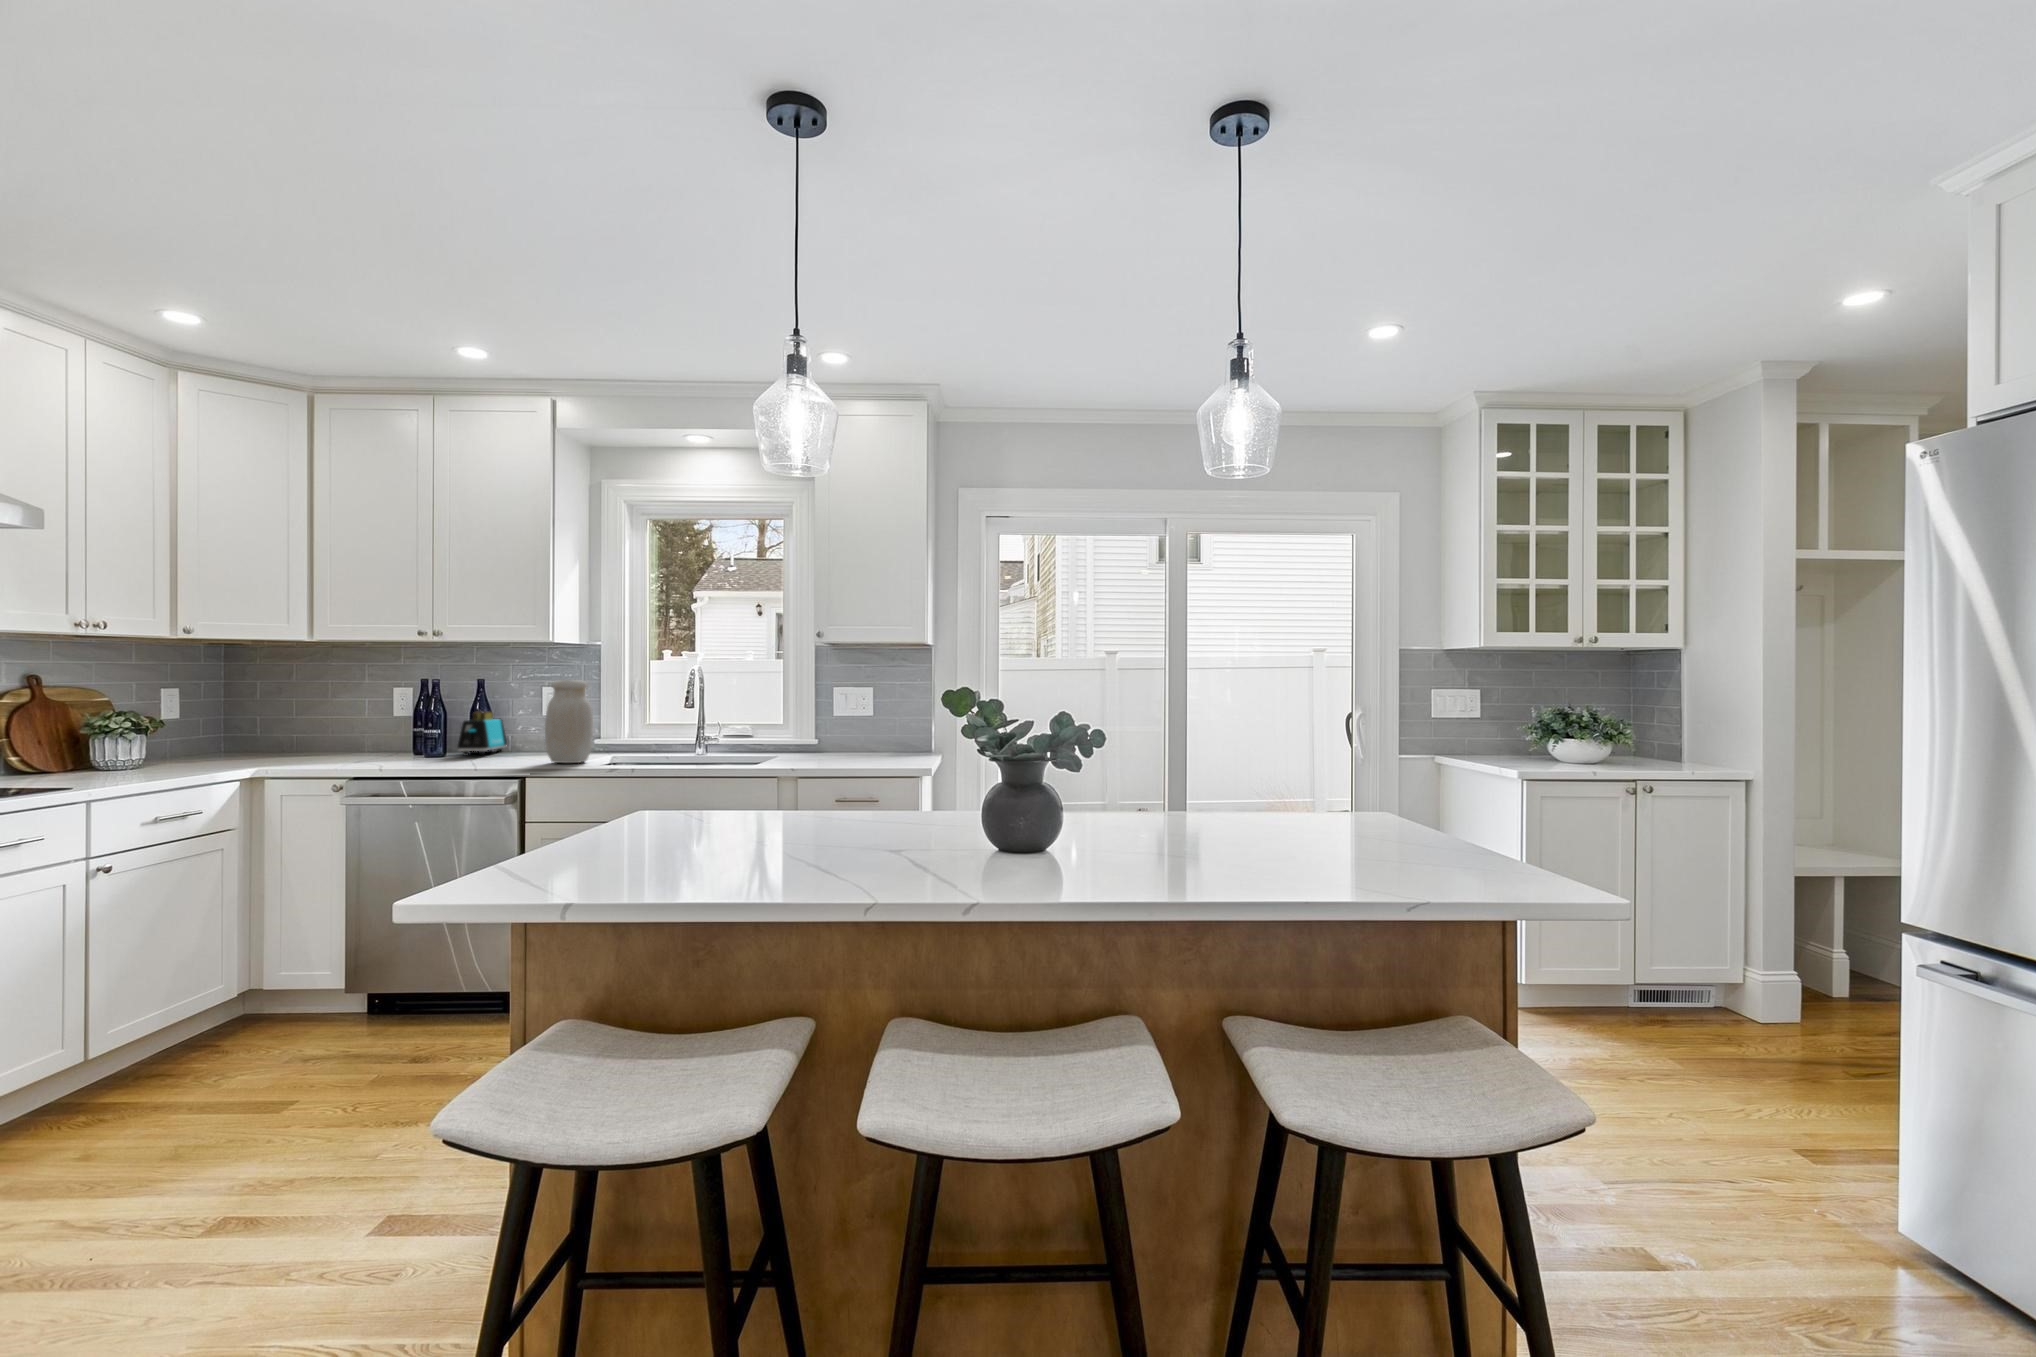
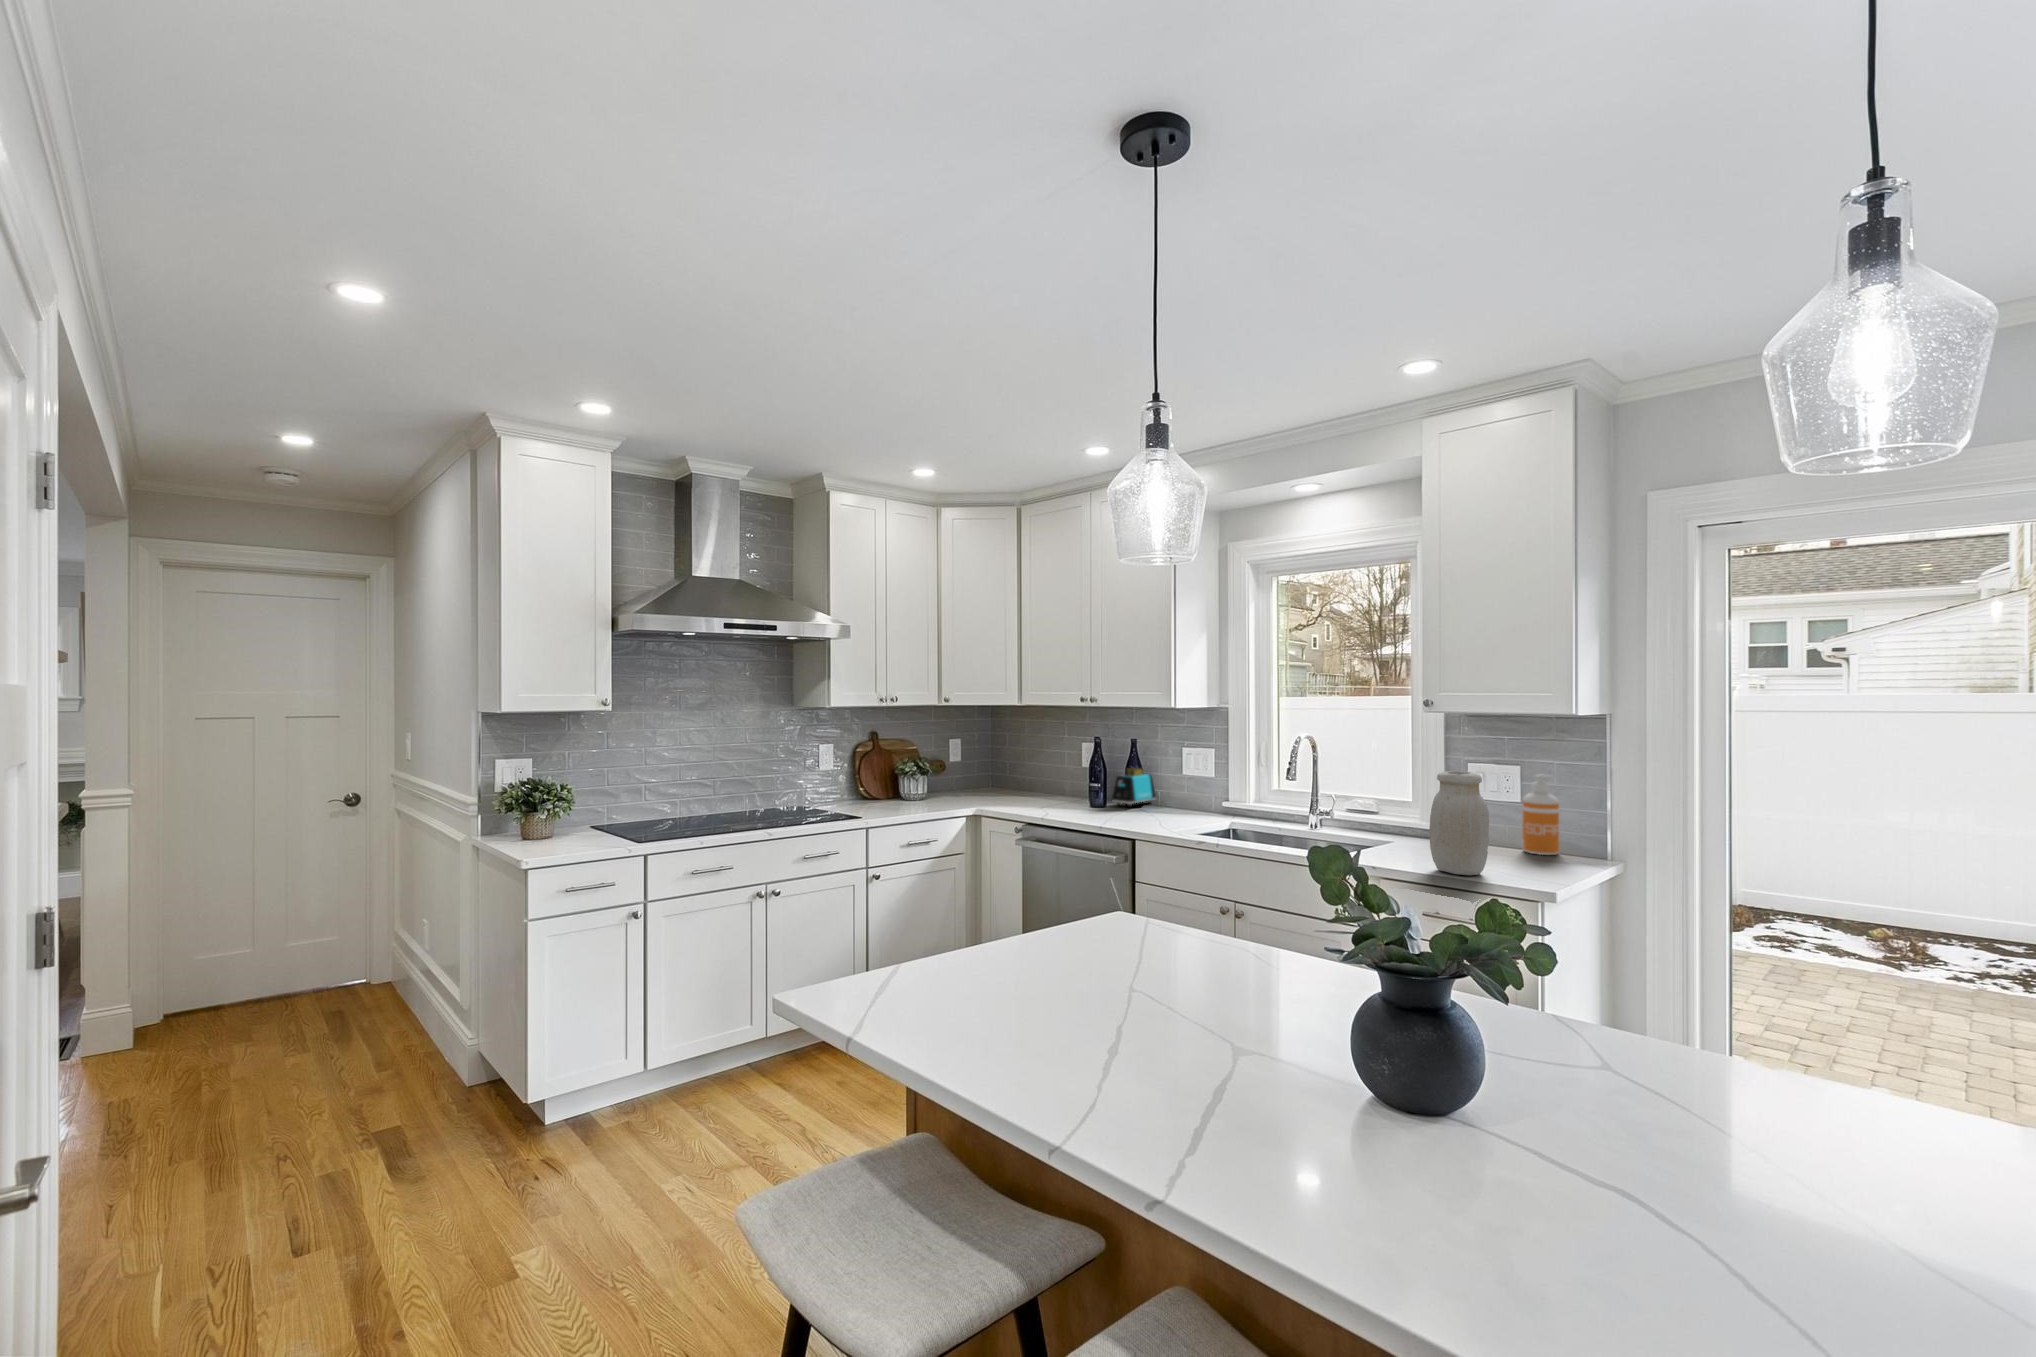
jar: present [545,680,593,763] -> present [1430,771,1489,875]
soap dispenser: none [880,689,906,752] -> present [1523,774,1559,855]

